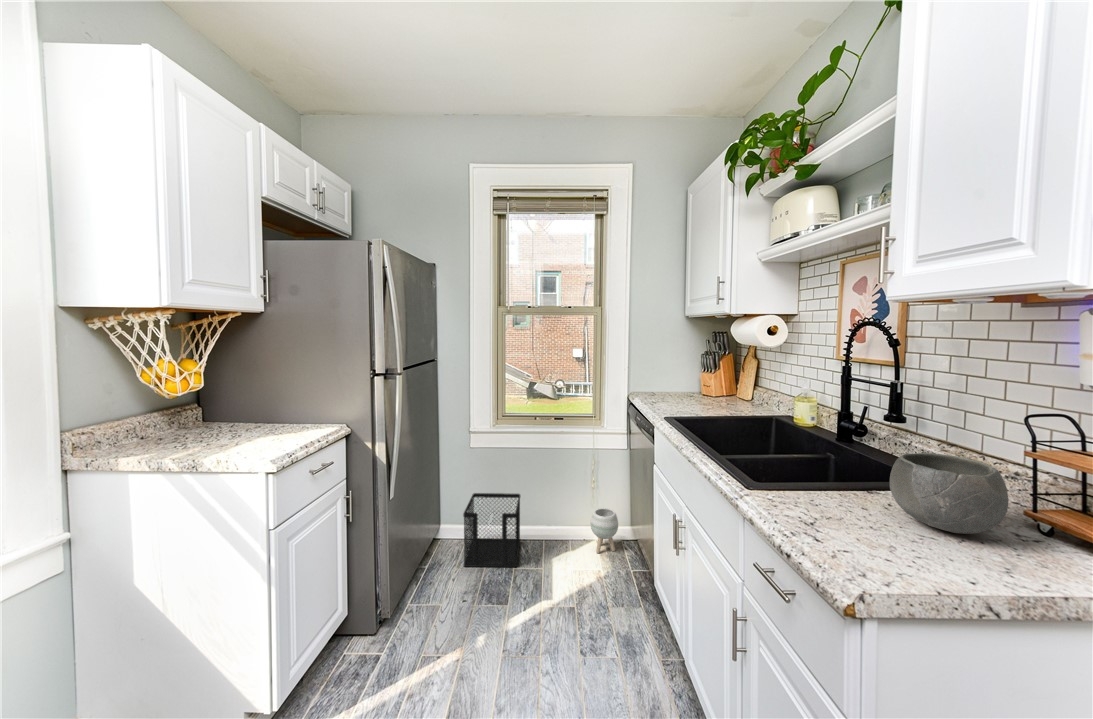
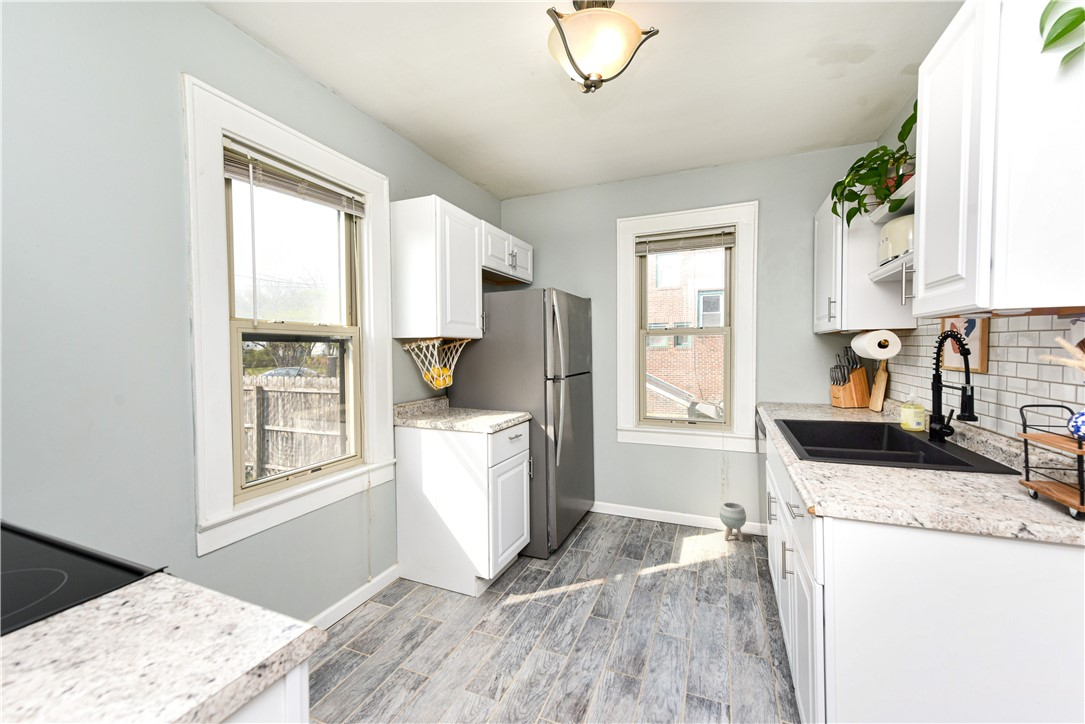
ceramic bowl: present [890,453,1009,534] -> none [907,434,997,491]
wastebasket: present [463,493,520,567] -> none [610,478,658,539]

